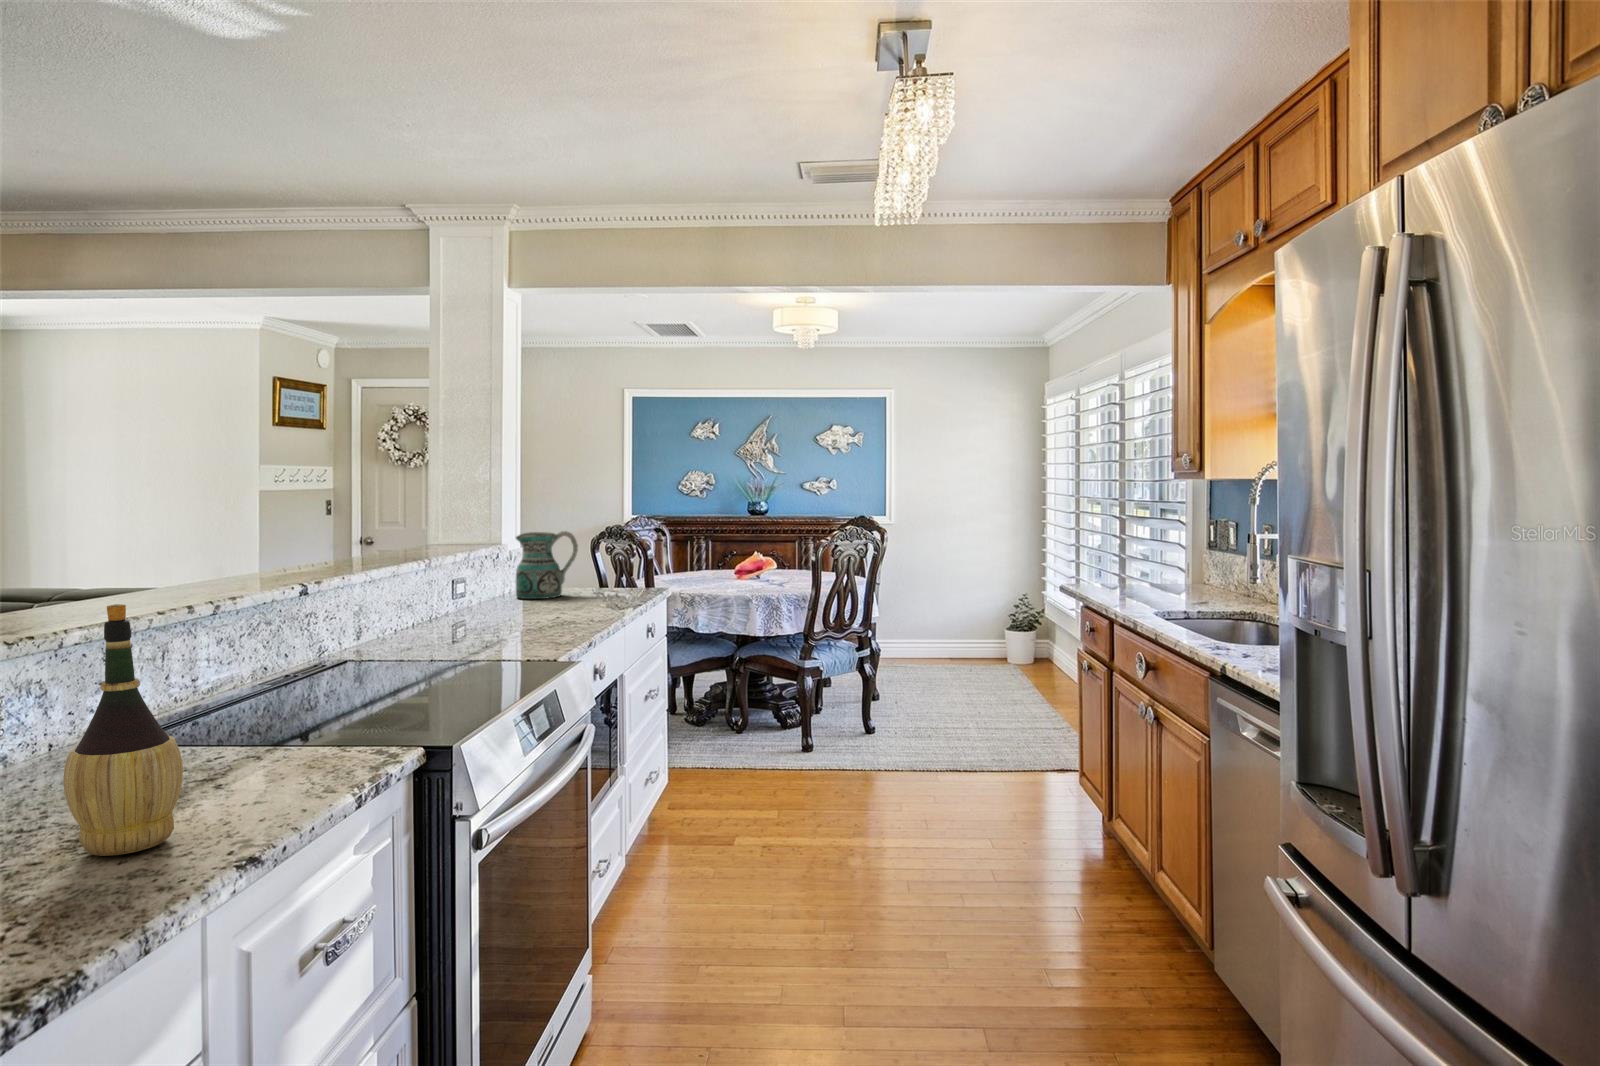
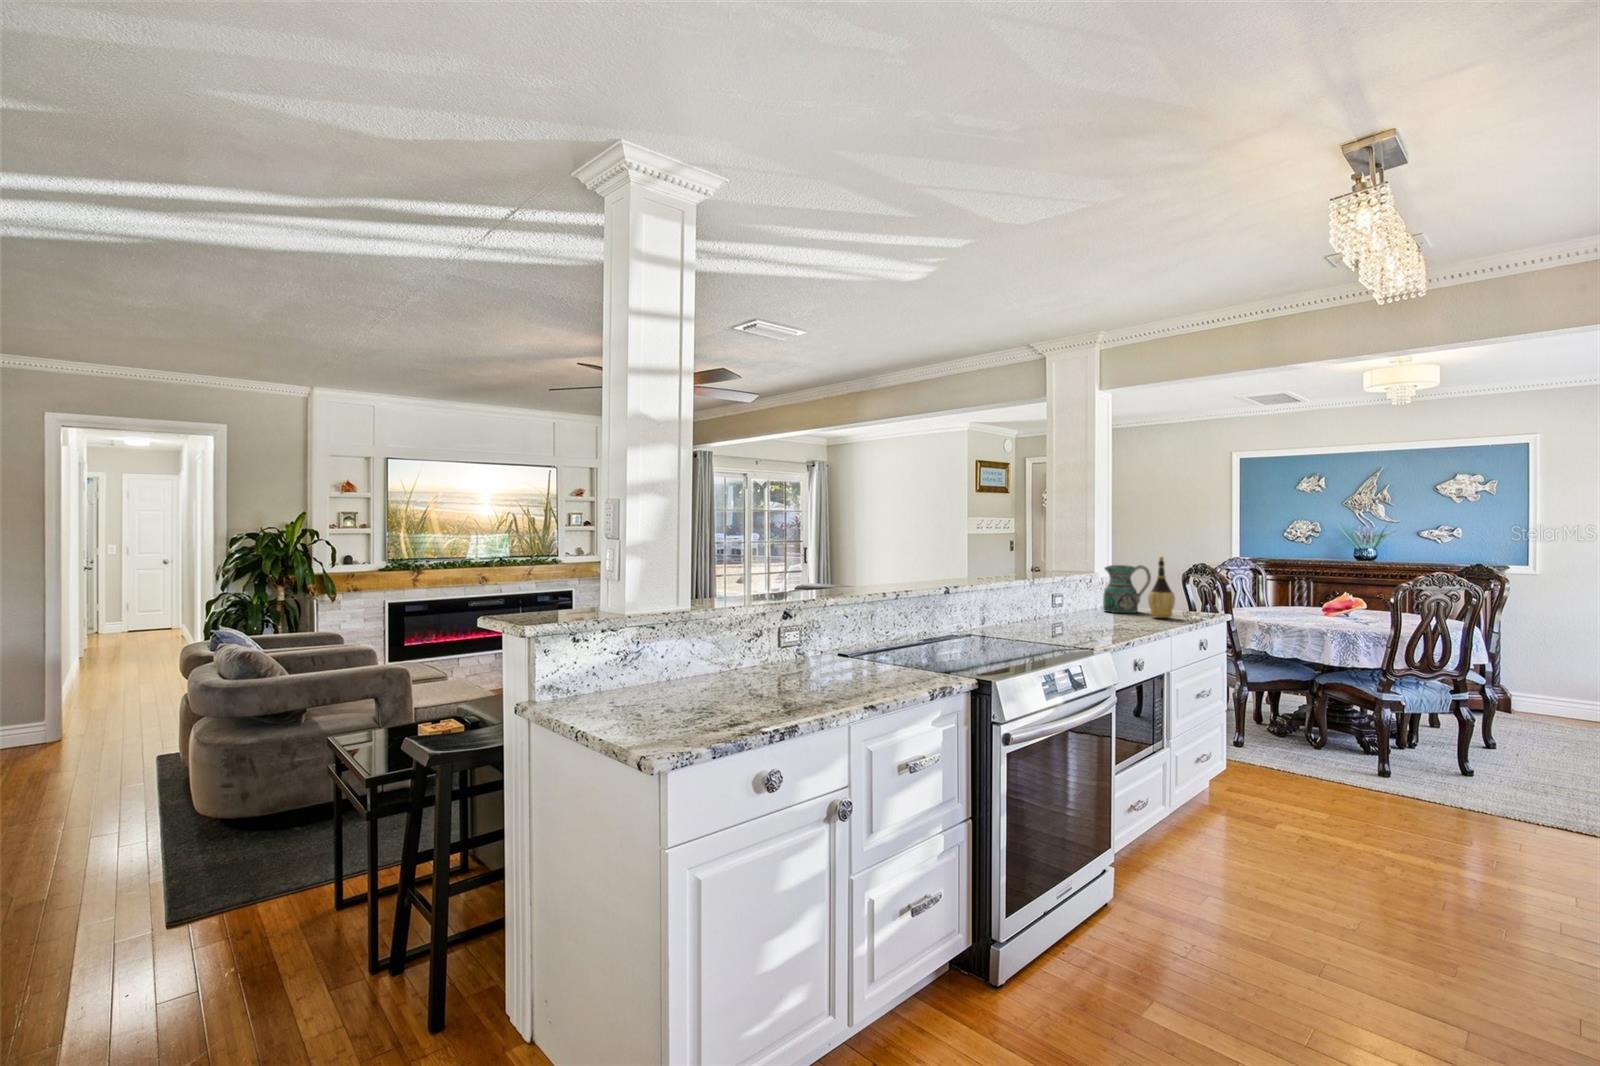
wine bottle: present [63,604,183,856] -> present [1148,557,1175,618]

